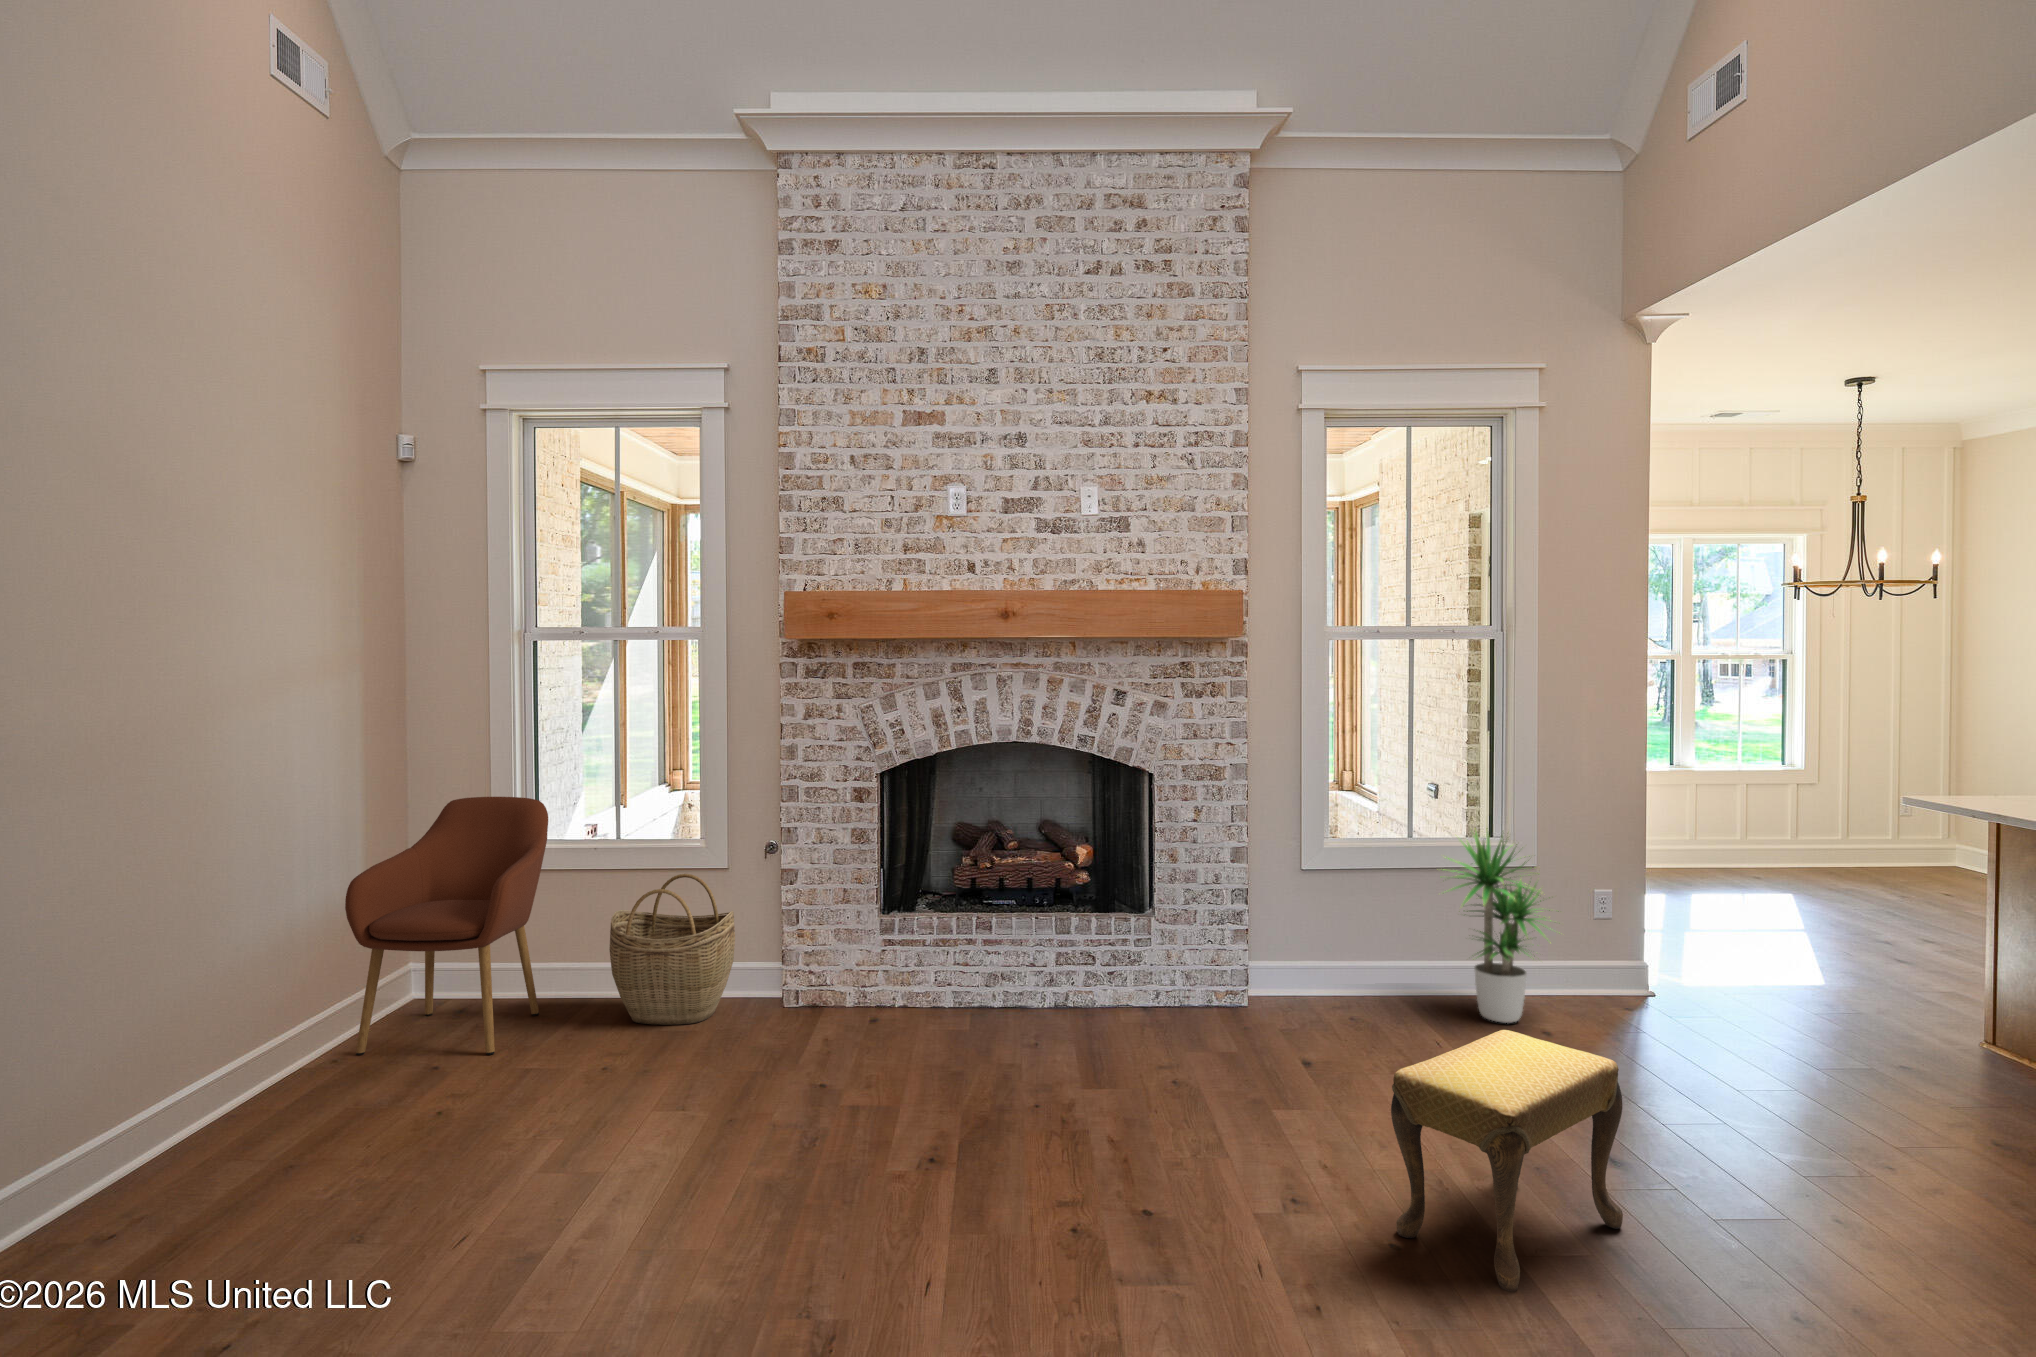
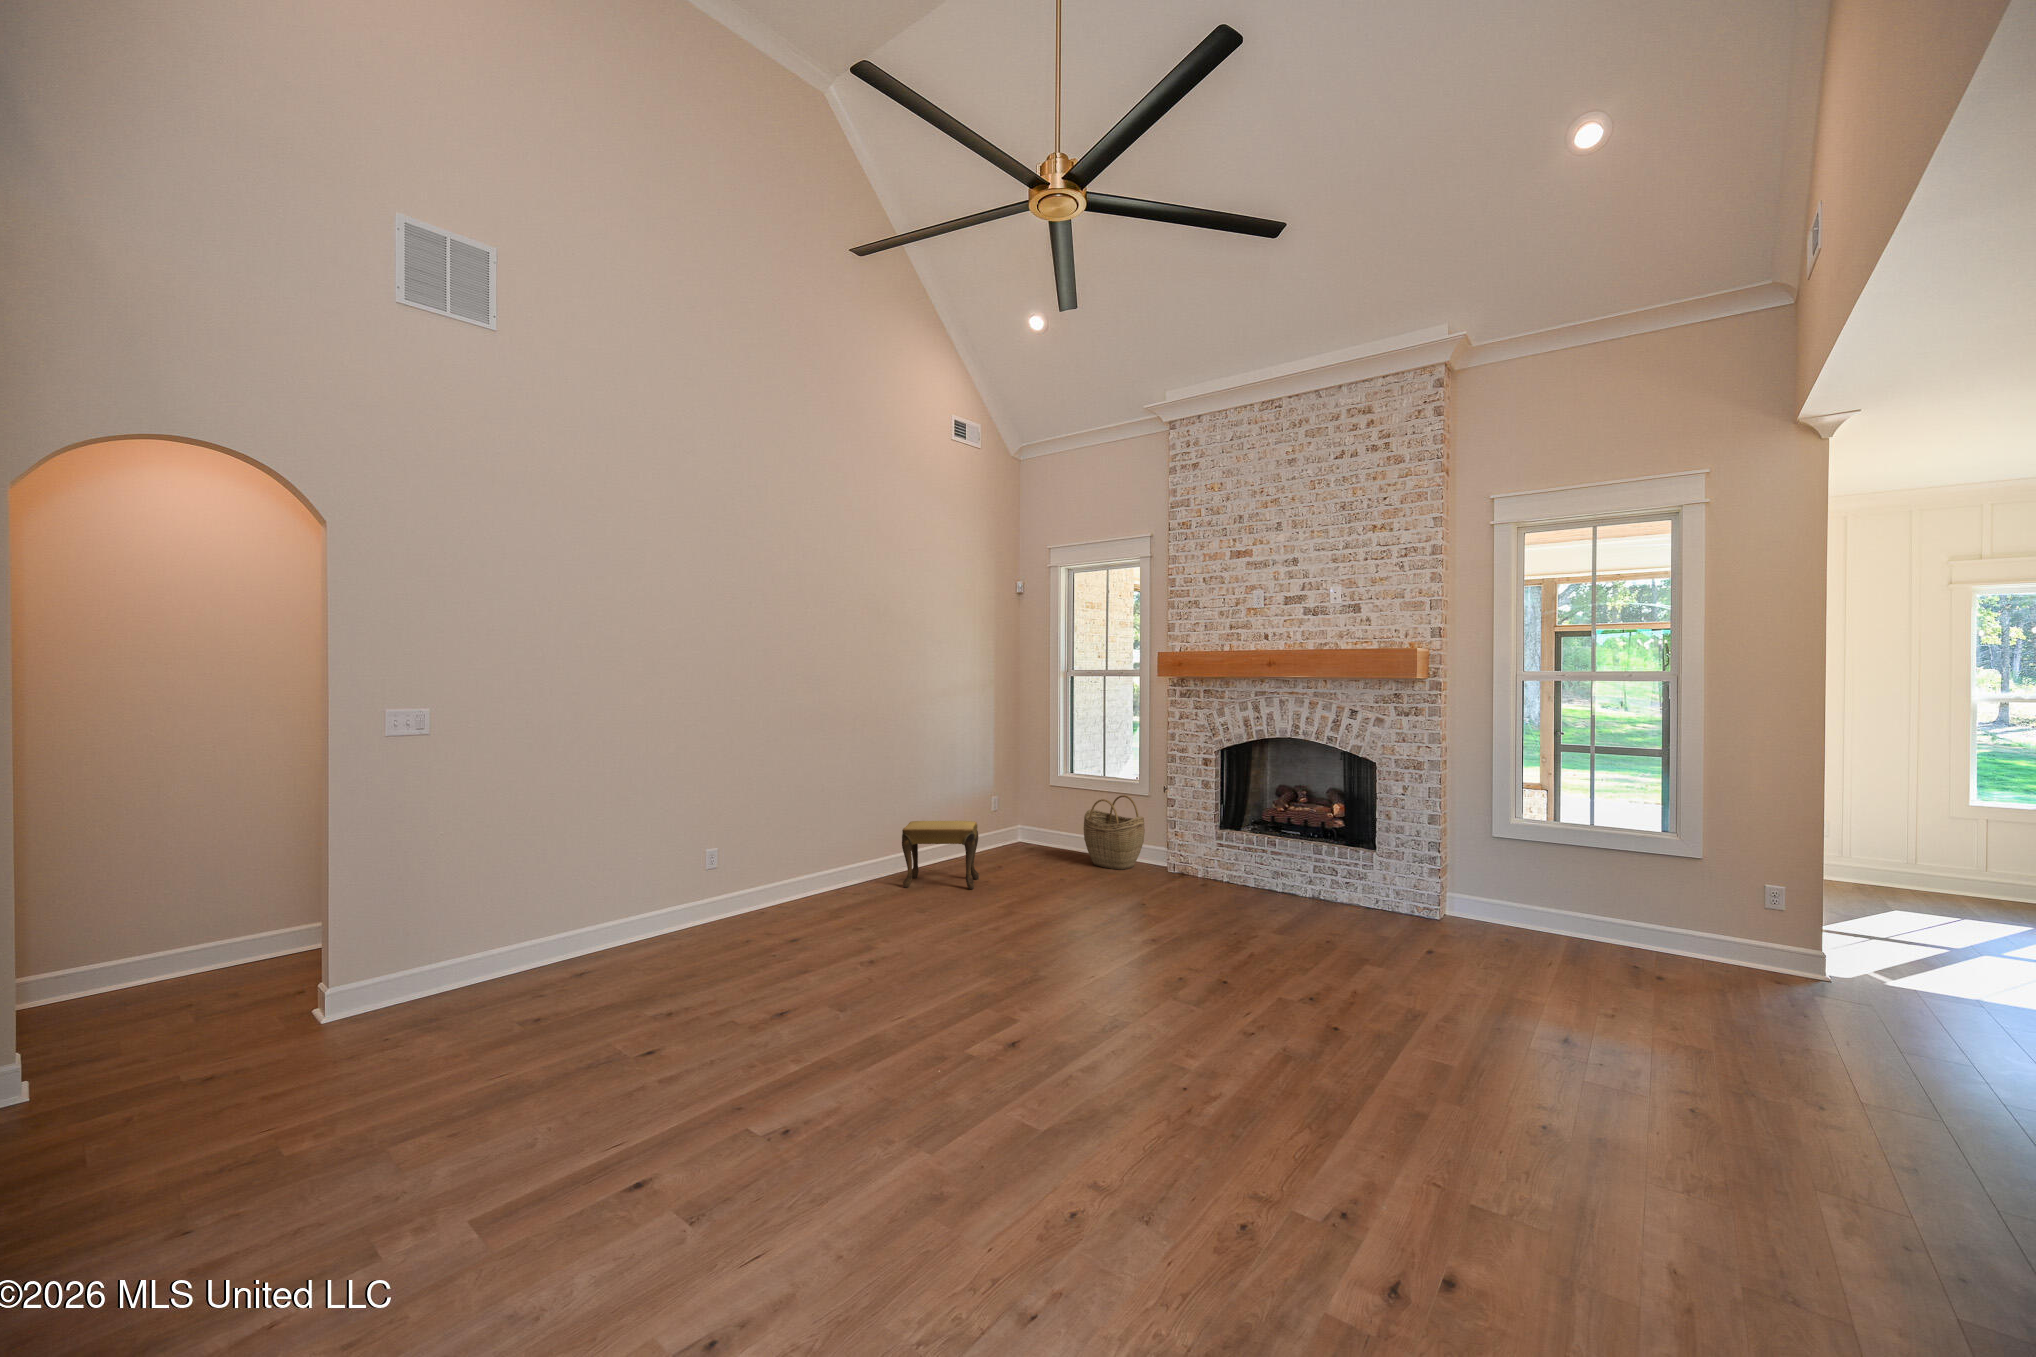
armchair: present [345,797,548,1055] -> none [979,748,1067,864]
potted plant: present [1443,828,1550,1022] -> none [1574,819,1689,966]
footstool: present [1391,1030,1623,1291] -> present [902,821,979,889]

